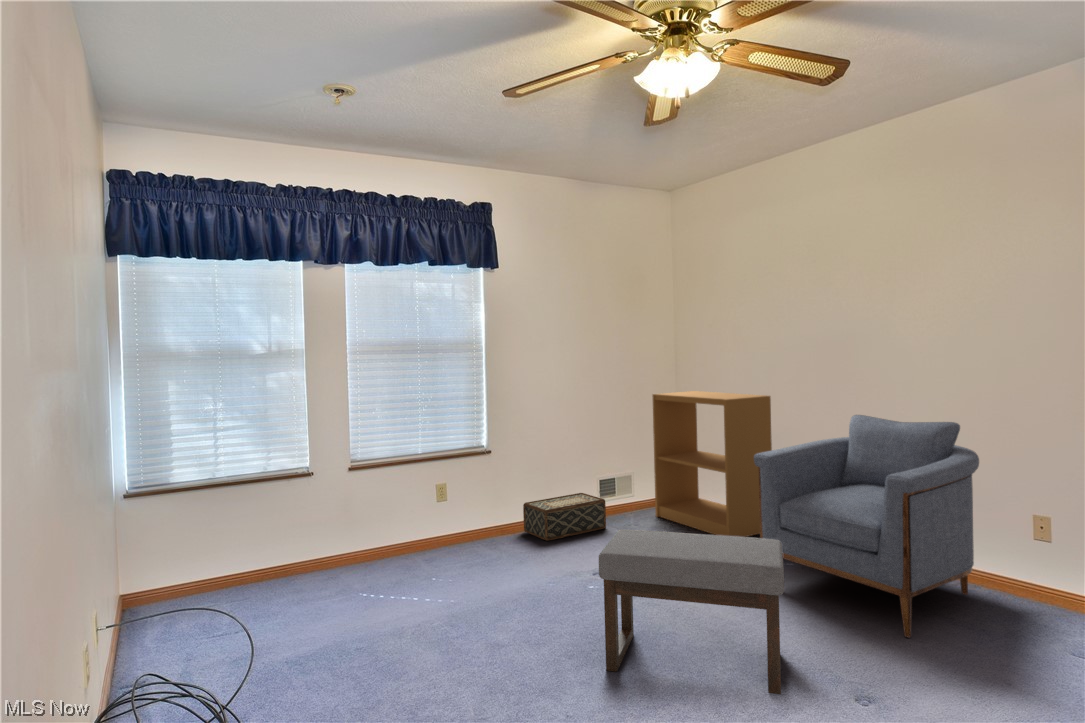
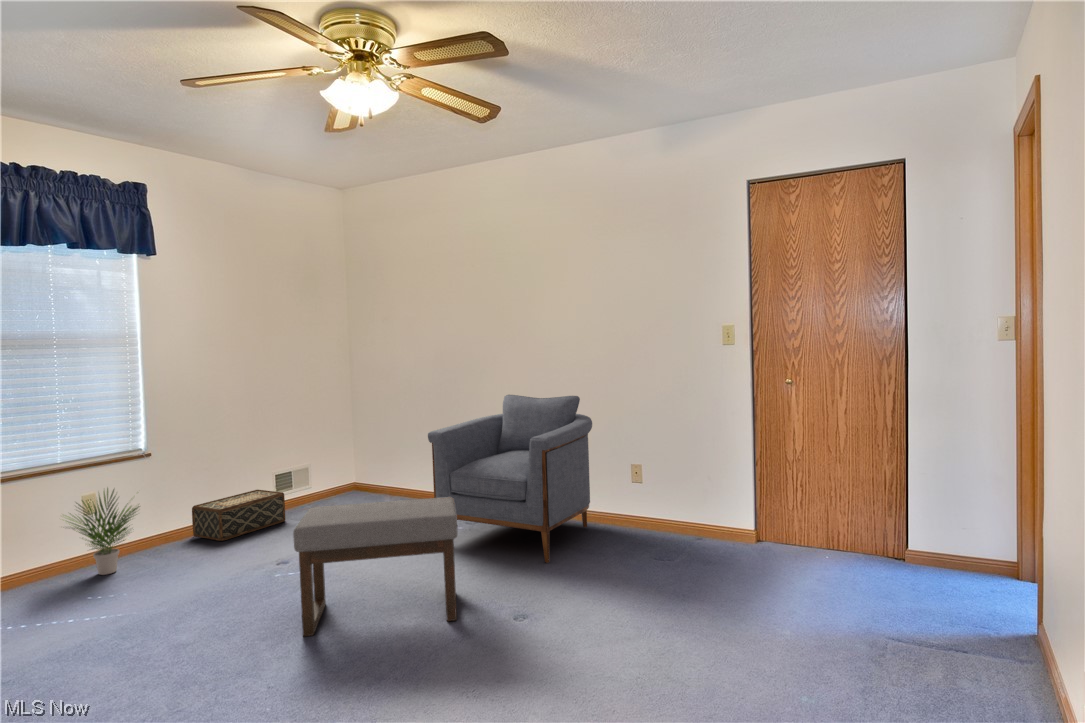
bookshelf: present [652,391,772,537] -> none [330,383,444,515]
potted plant: none [416,479,480,559] -> present [67,488,139,575]

